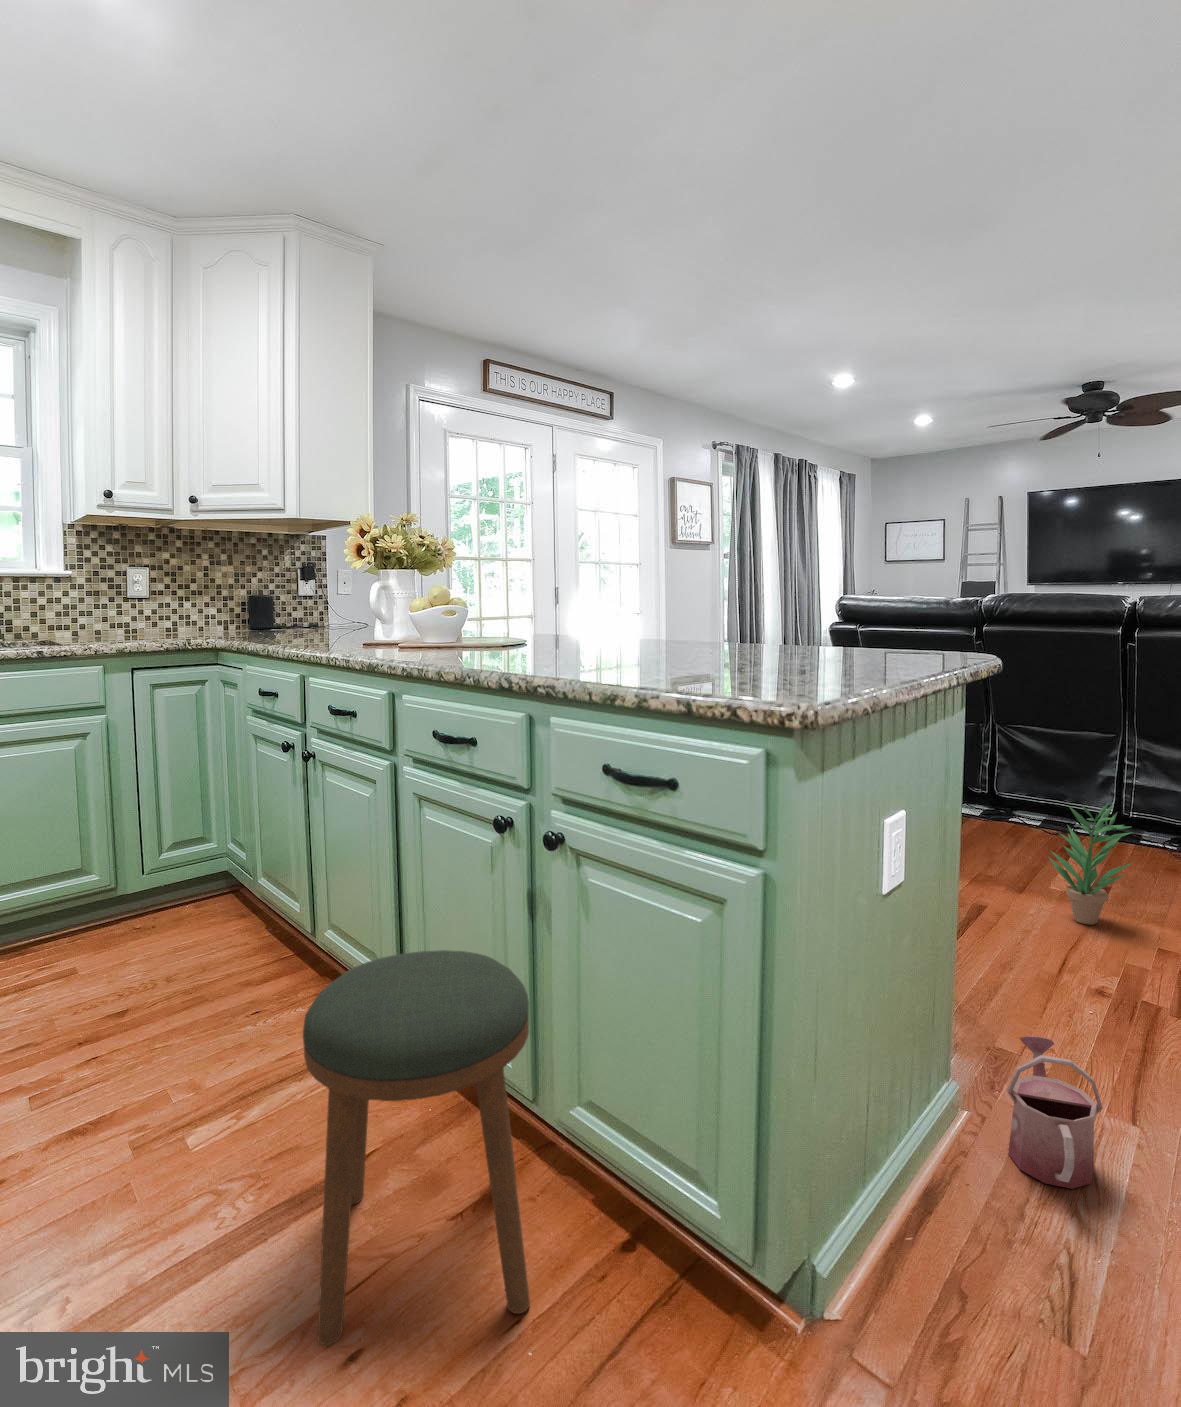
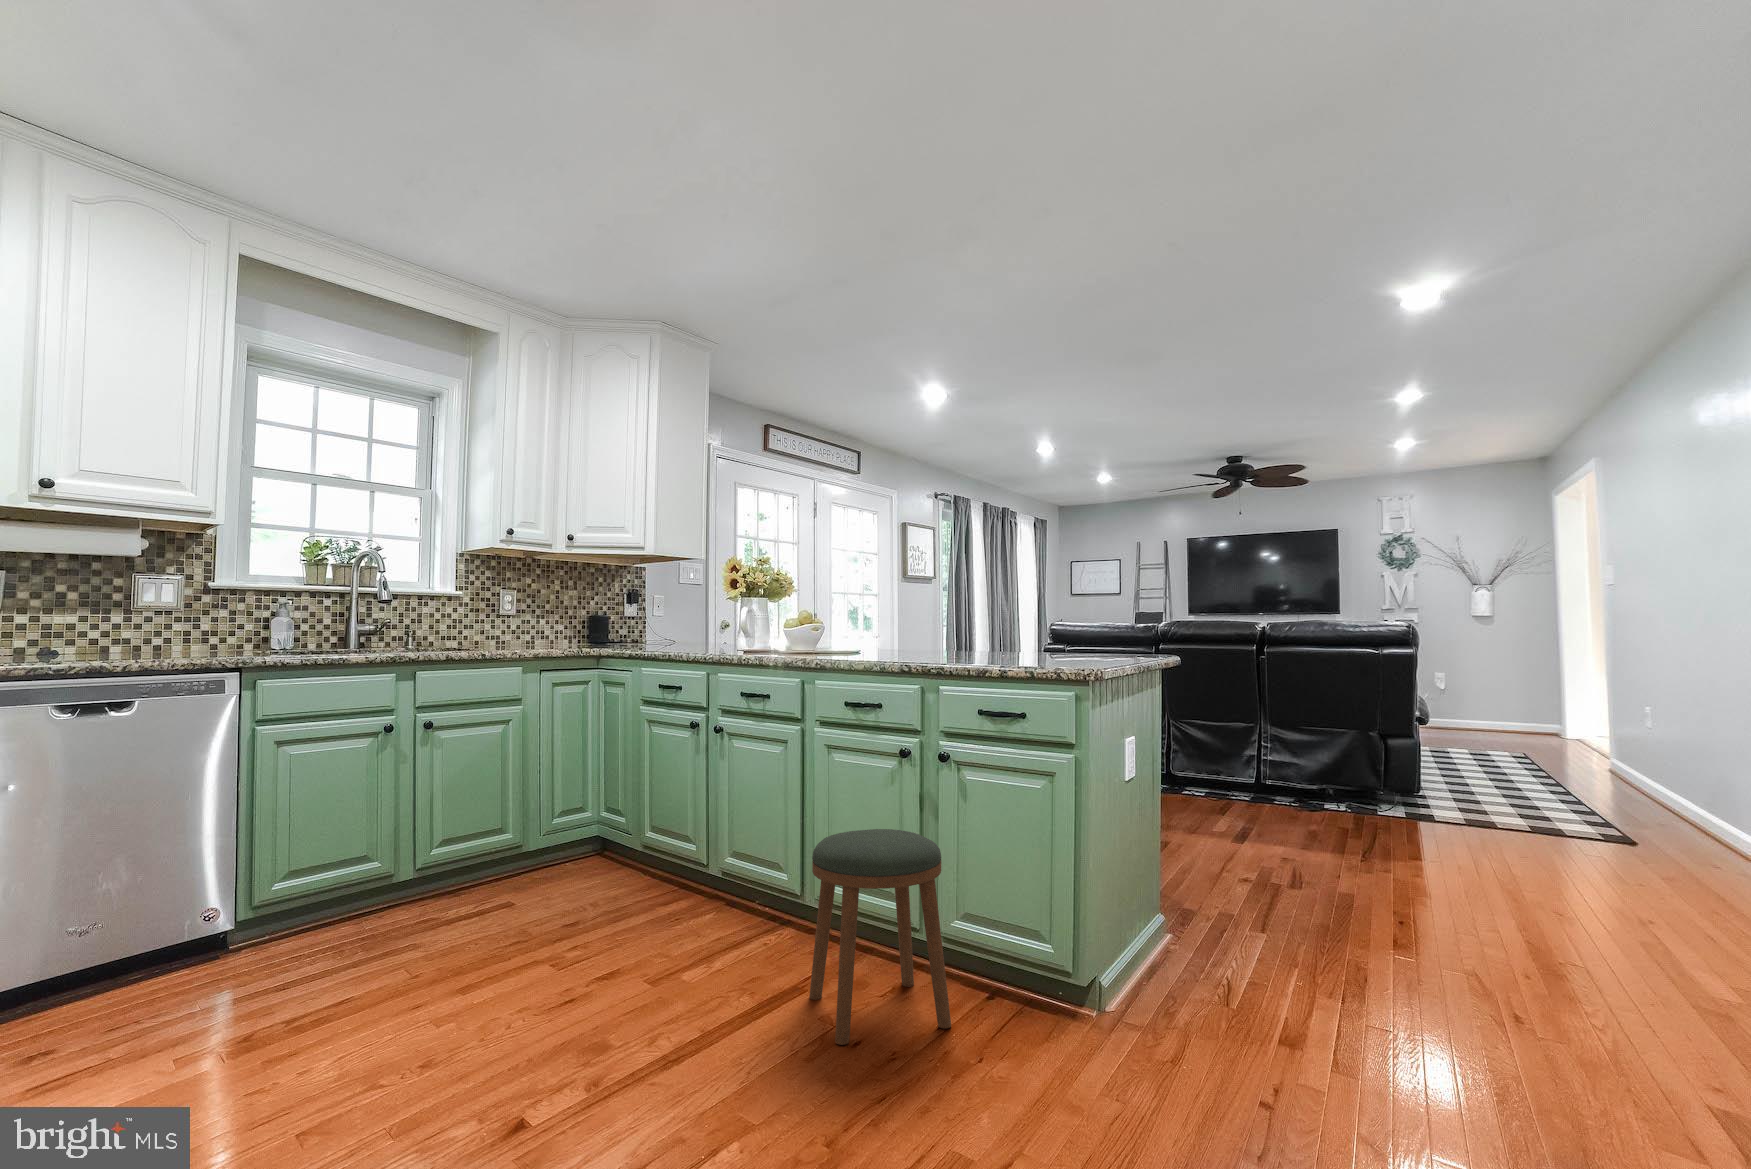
potted plant: present [1049,803,1131,925] -> none [1221,765,1277,857]
watering can: present [1007,1036,1103,1189] -> none [1204,891,1258,969]

